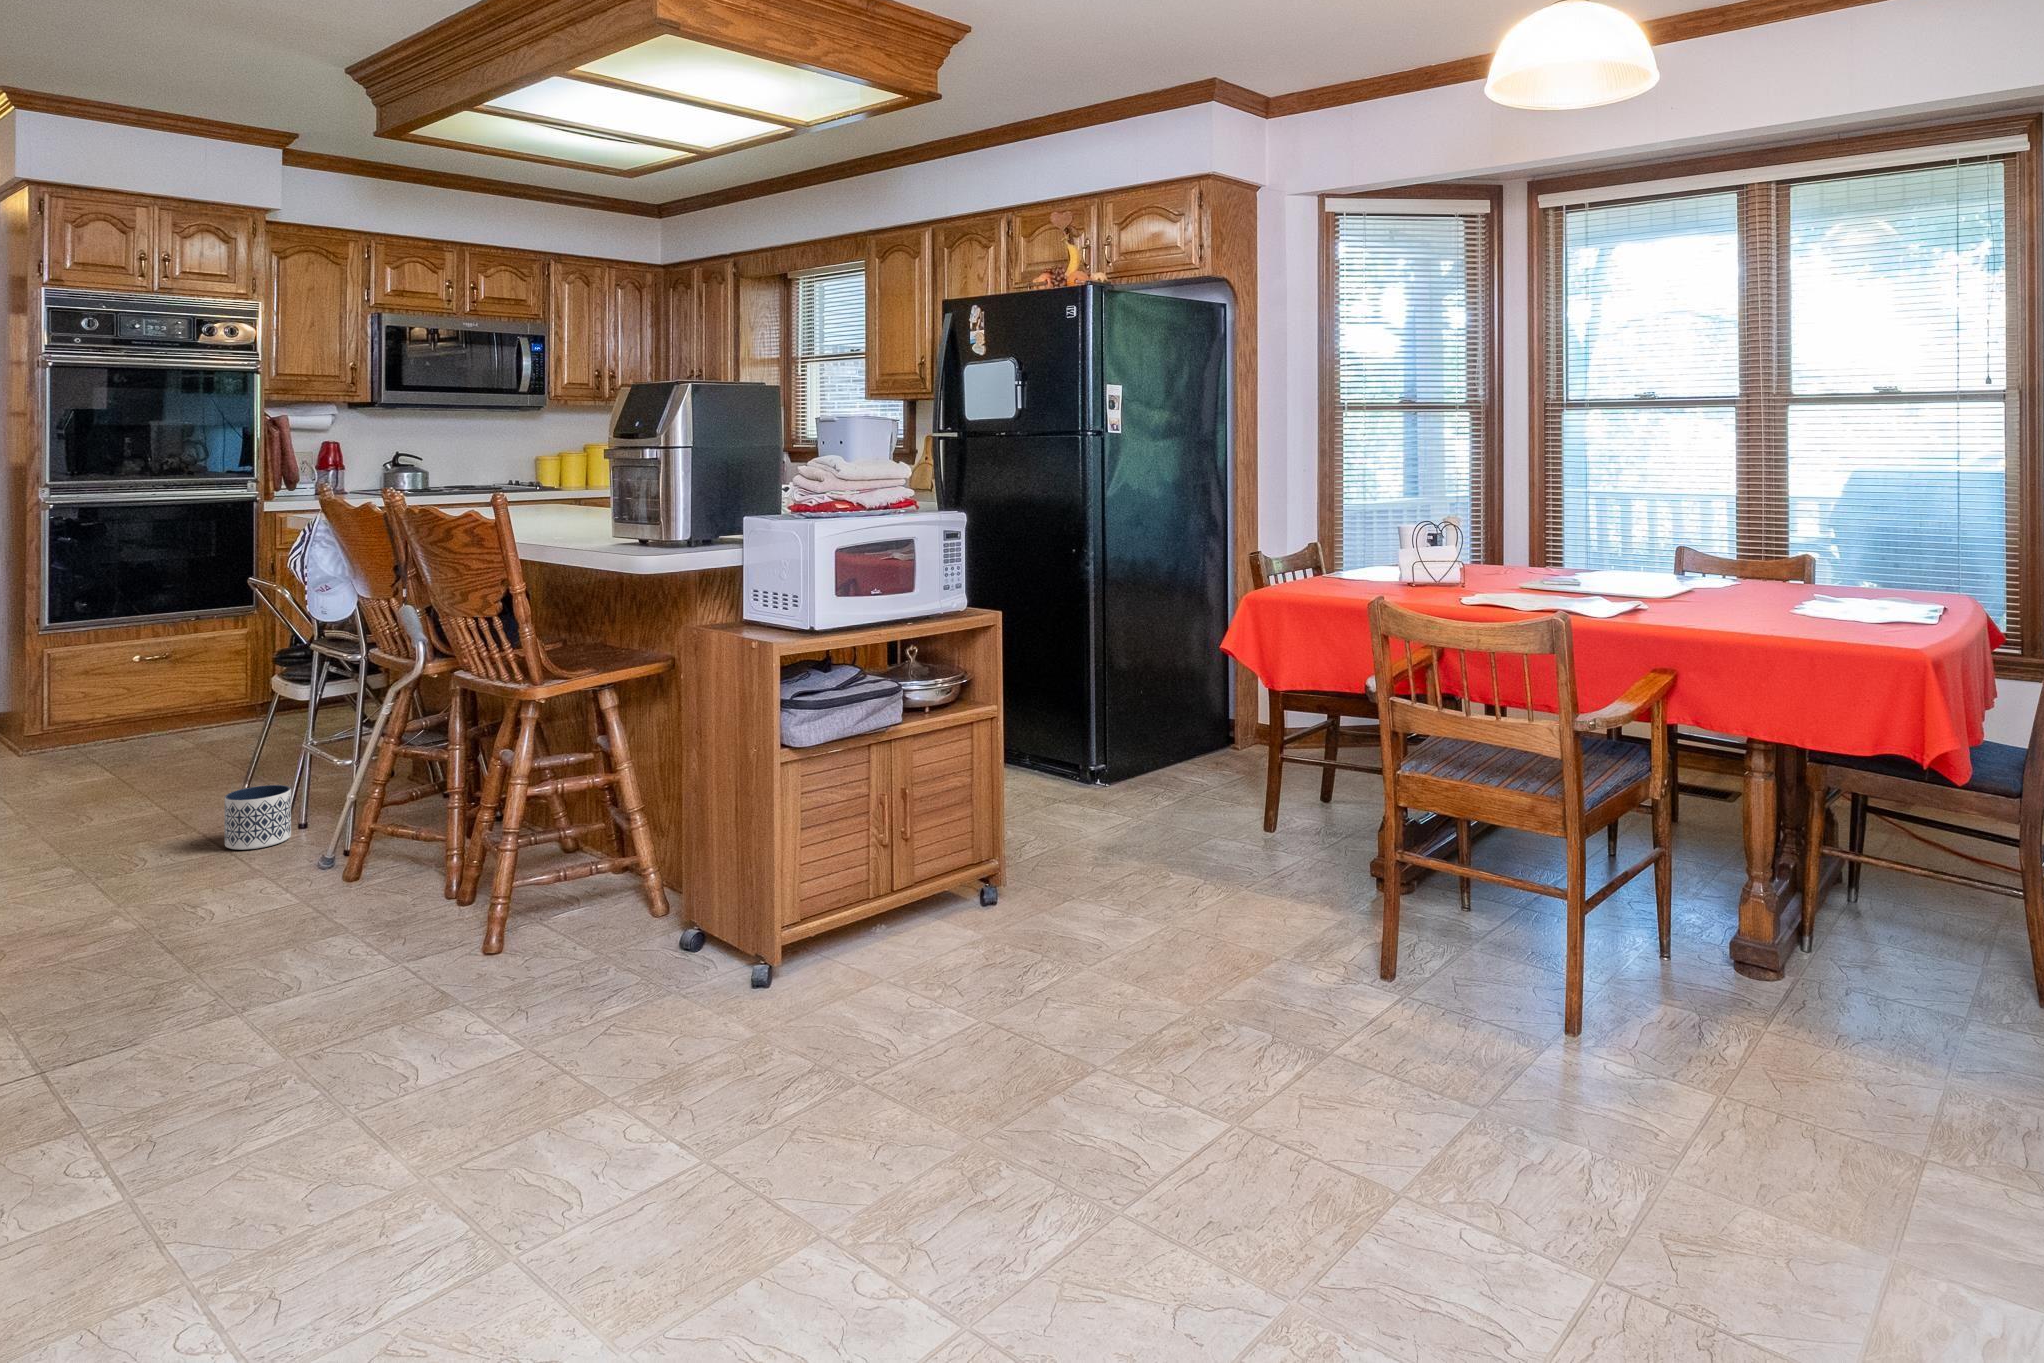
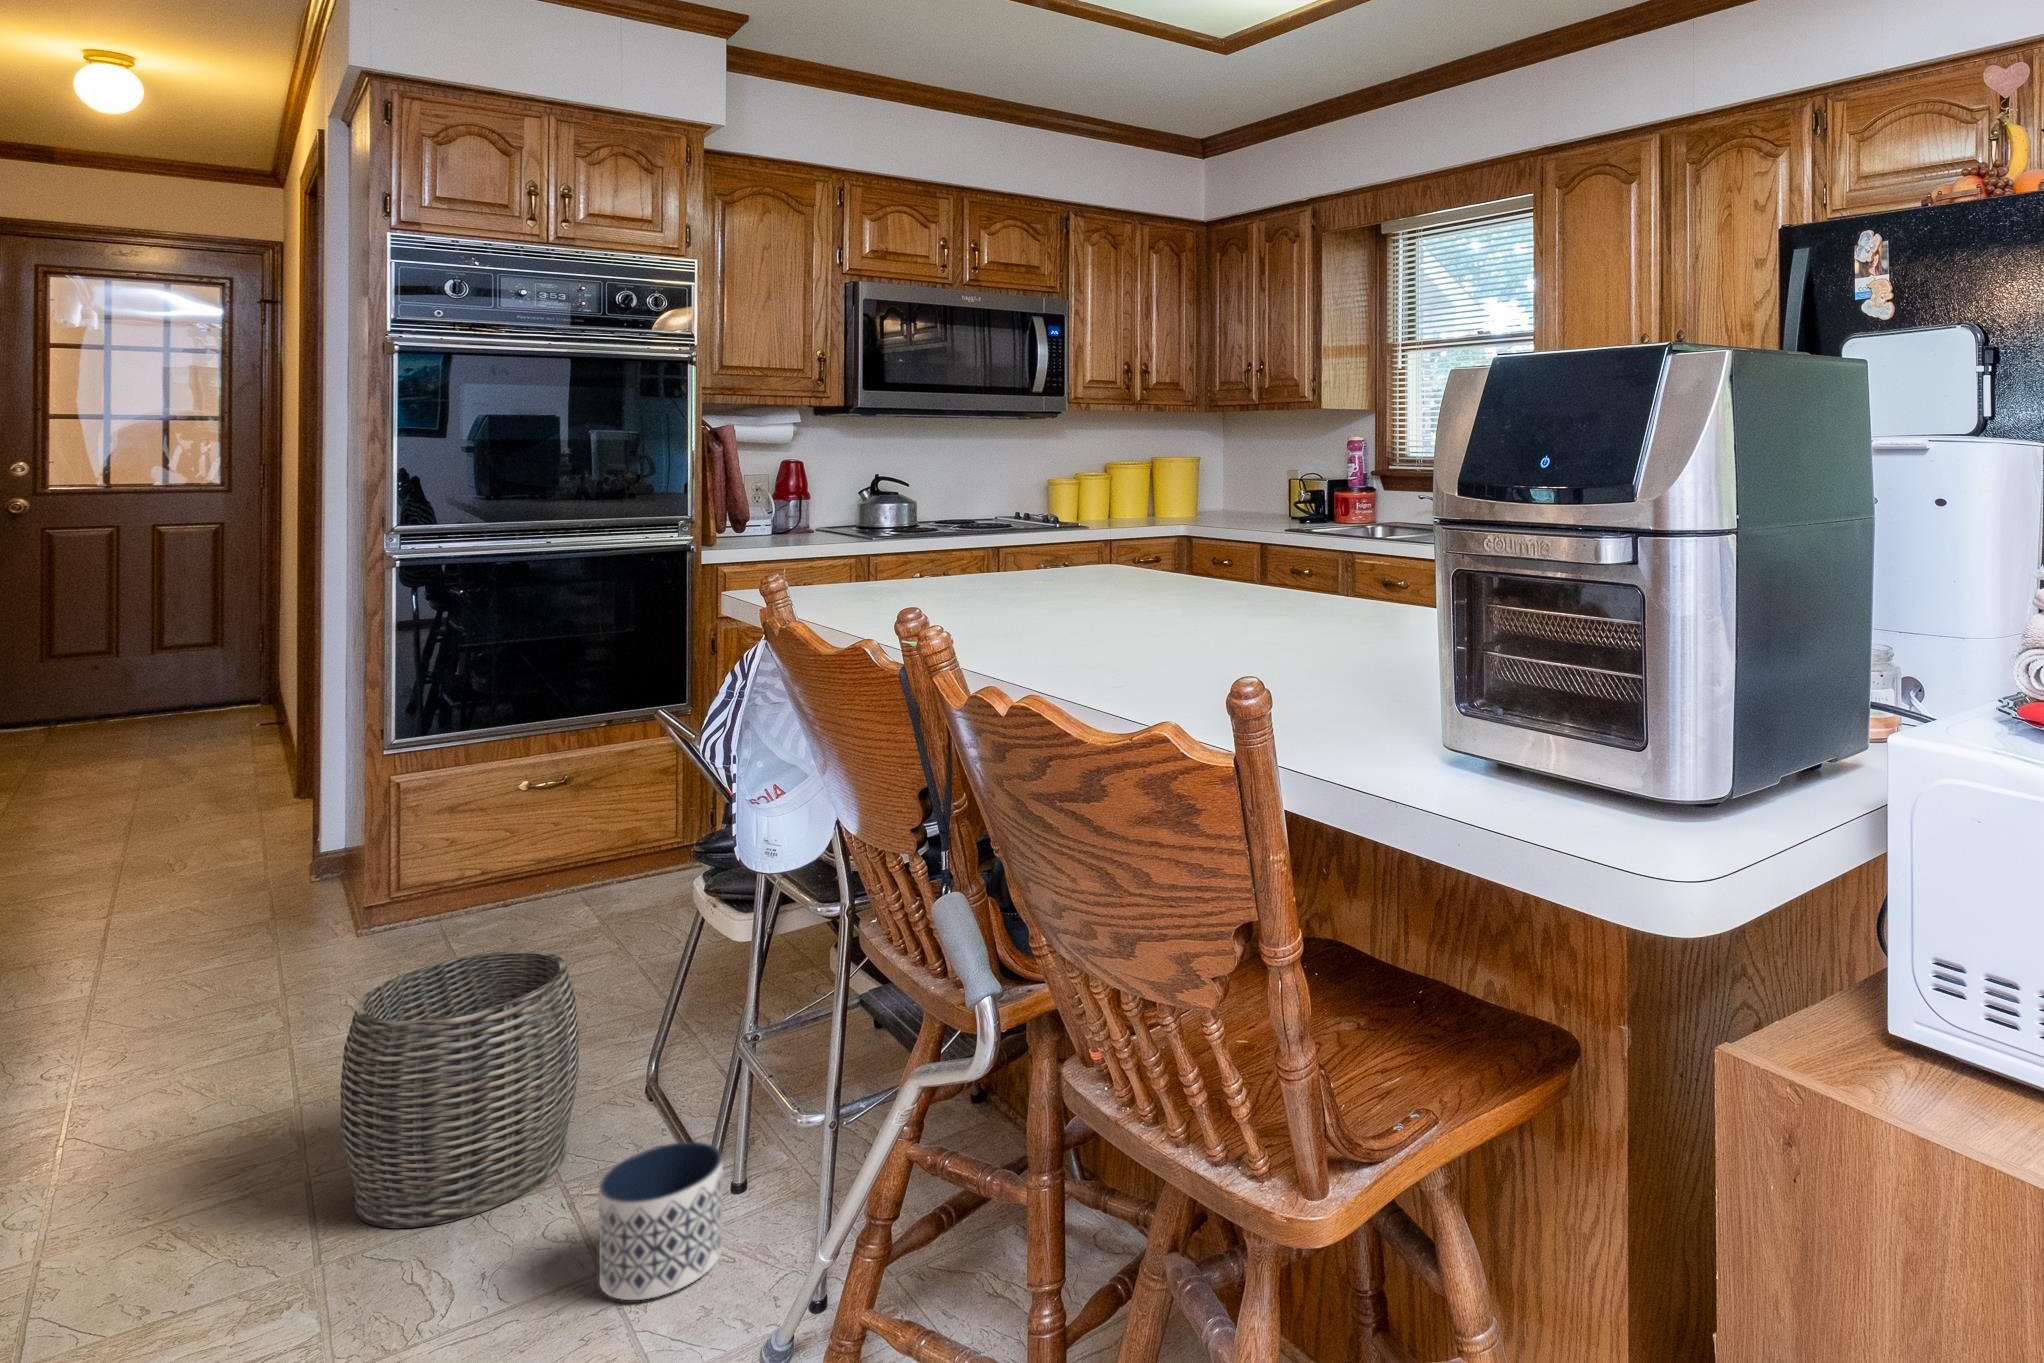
woven basket: none [70,709,203,838] -> present [341,951,579,1228]

